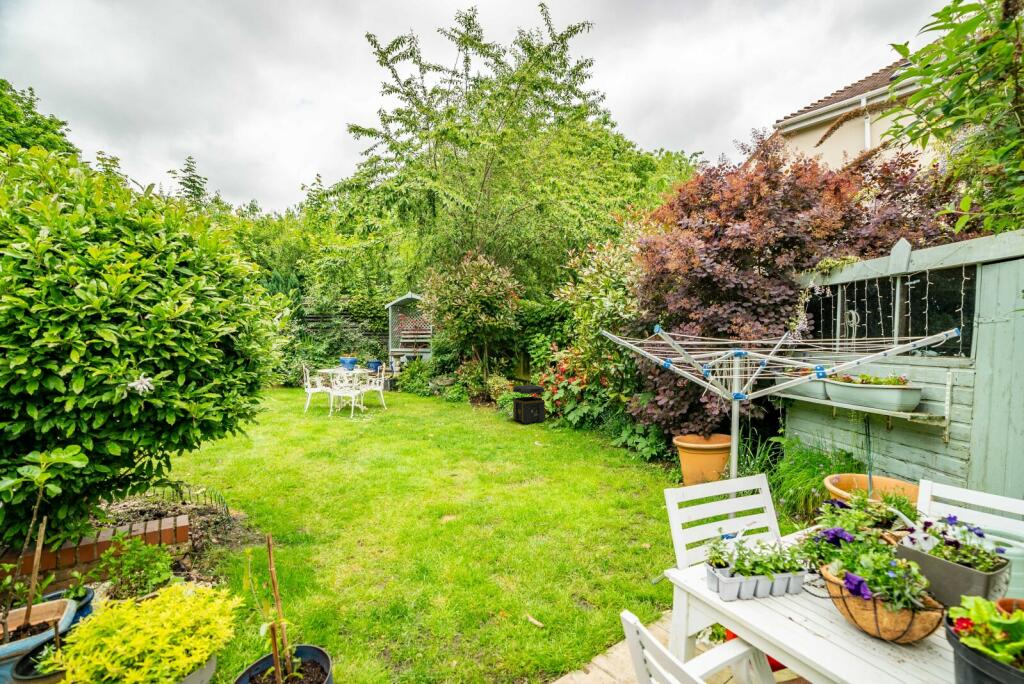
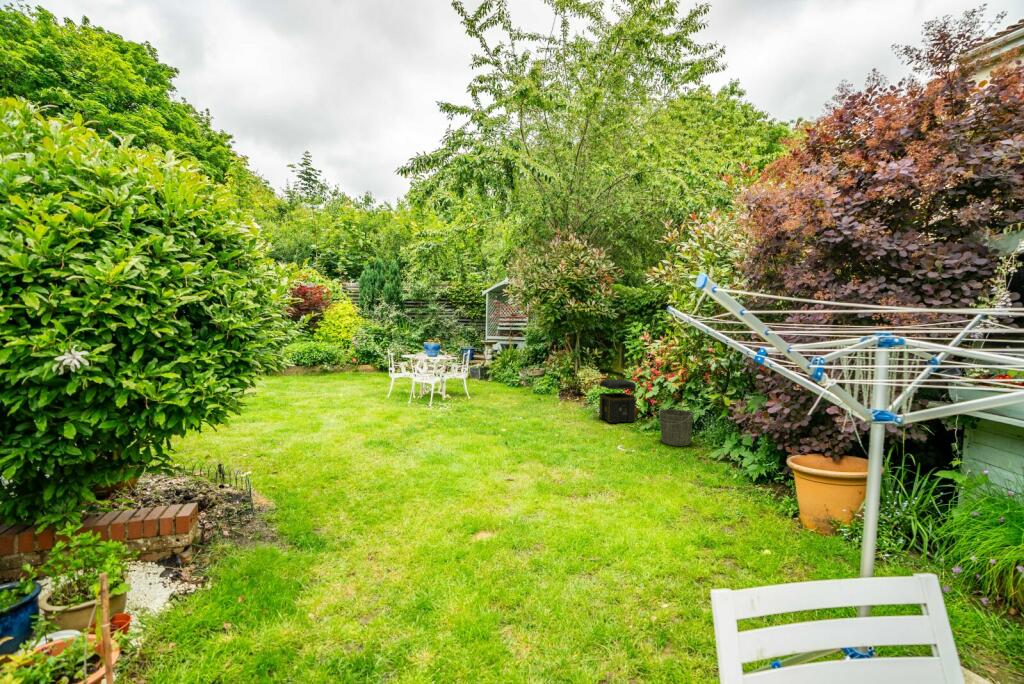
bucket: none [564,407,596,438] -> present [655,408,694,446]

